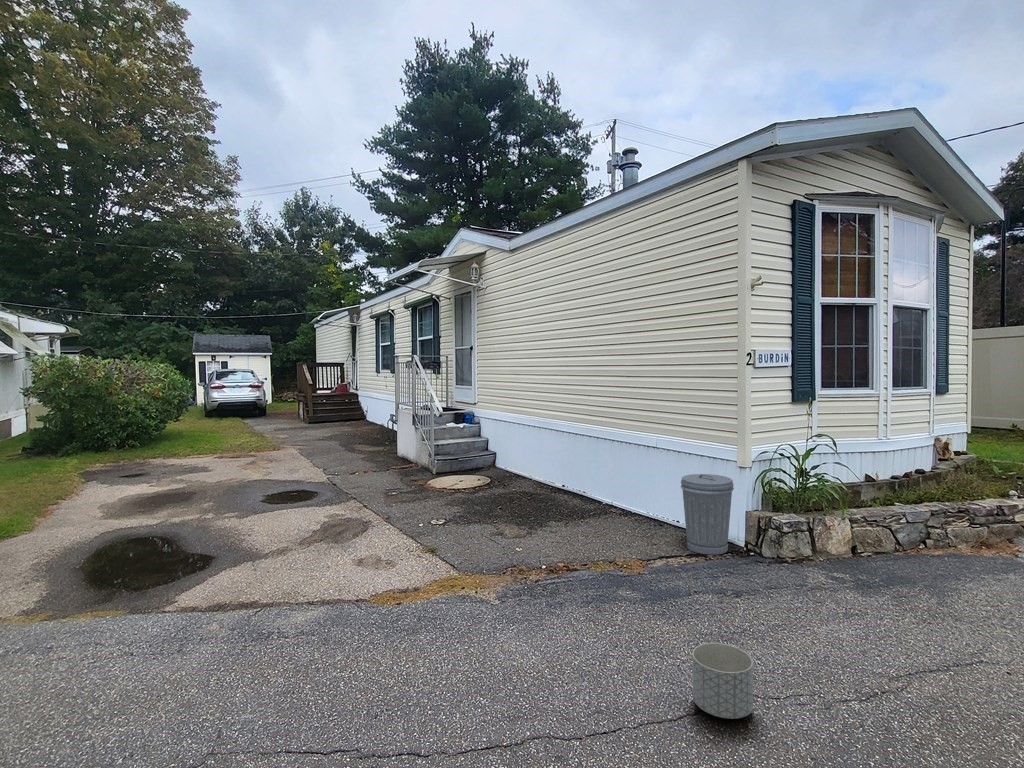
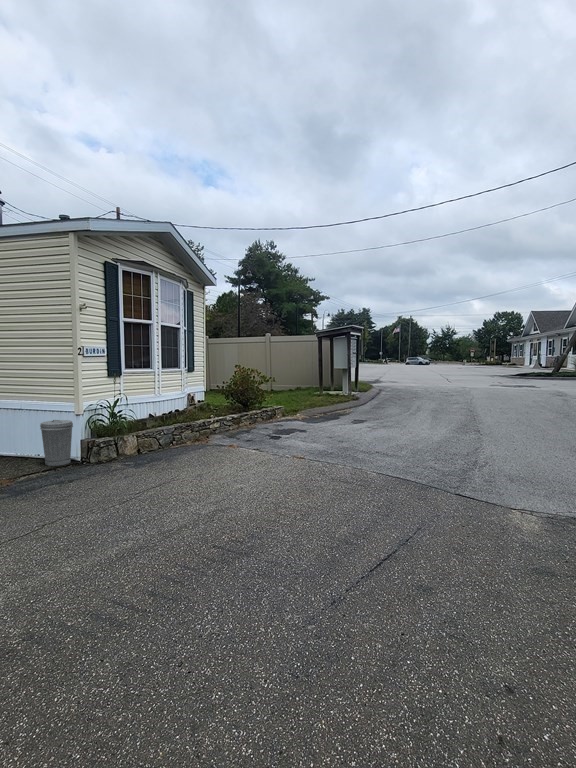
planter: present [692,643,753,719] -> none [44,485,74,515]

